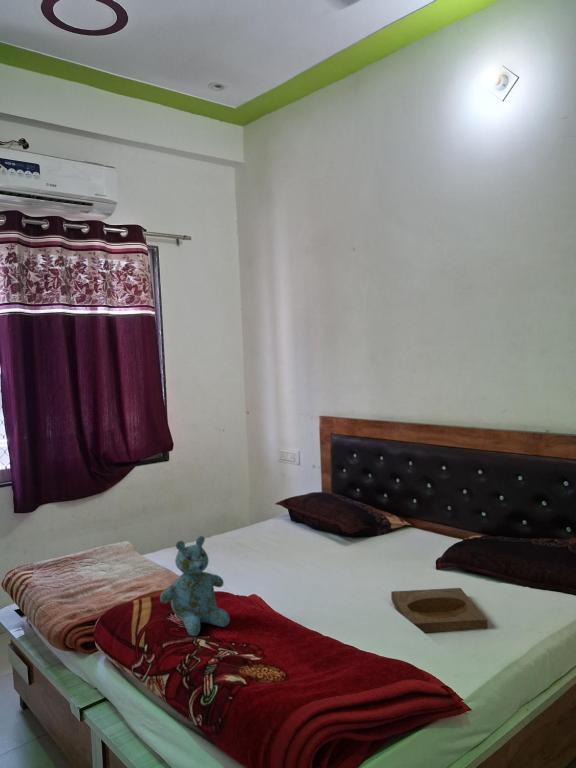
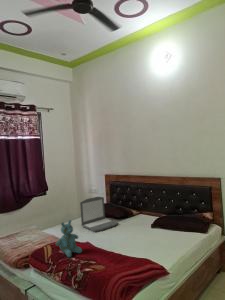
laptop: none [245,474,345,568] -> present [80,197,118,232]
tray: present [391,588,487,633] -> none [138,233,173,250]

